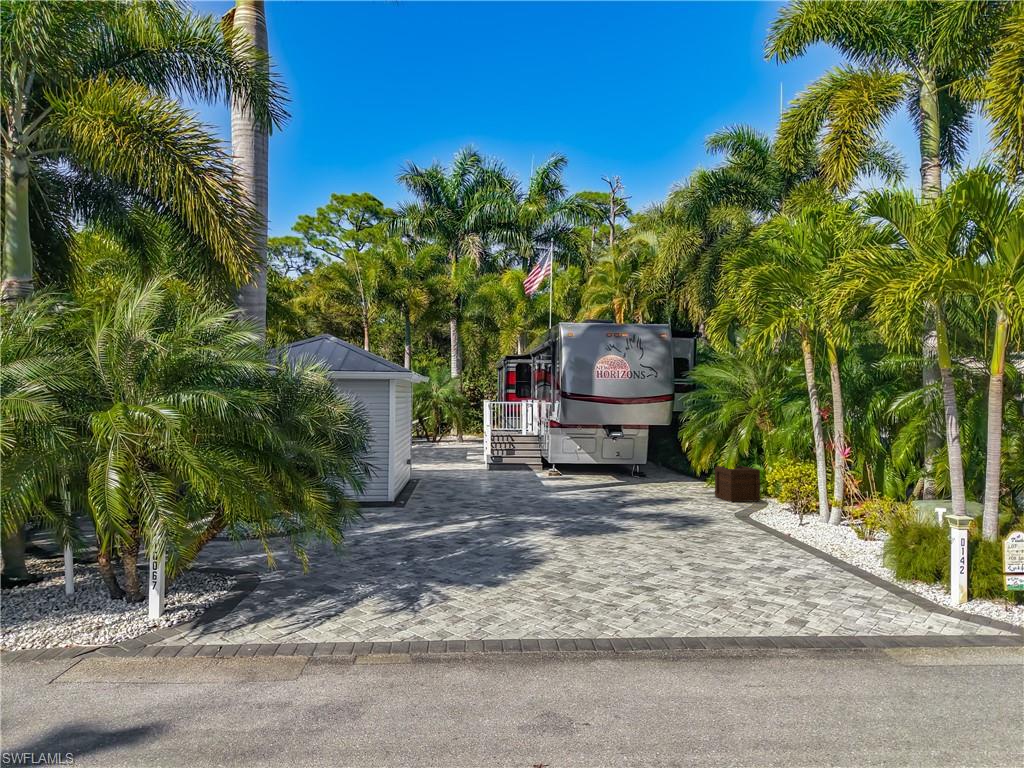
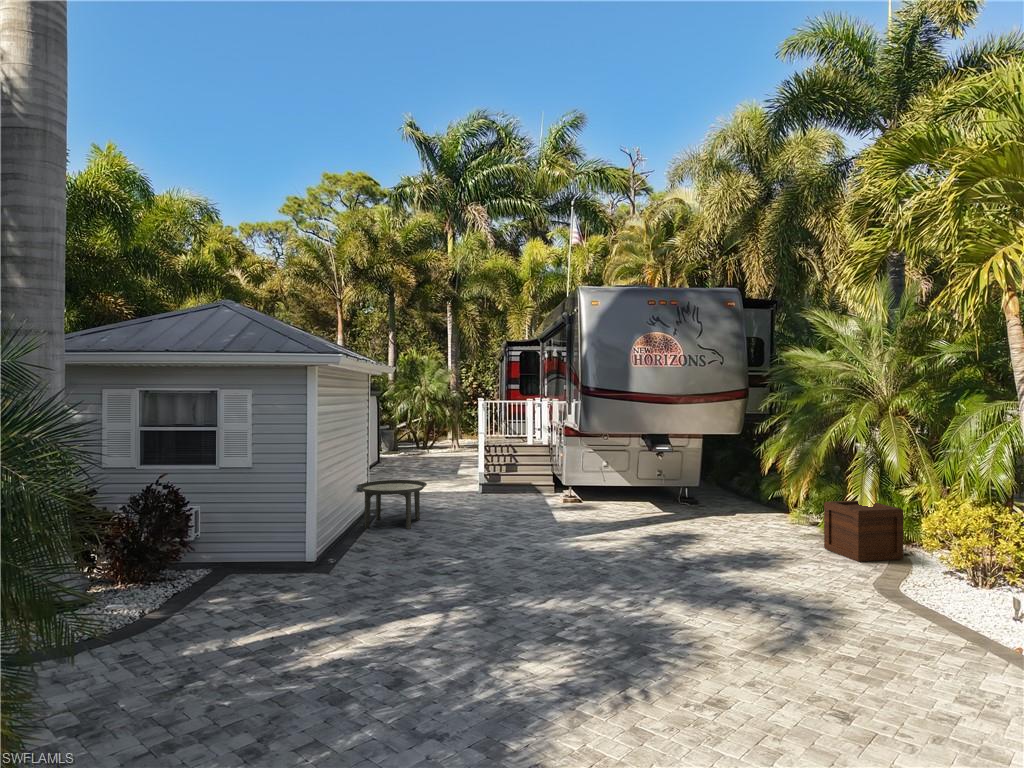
round table: none [409,456,455,488] -> present [358,480,427,529]

